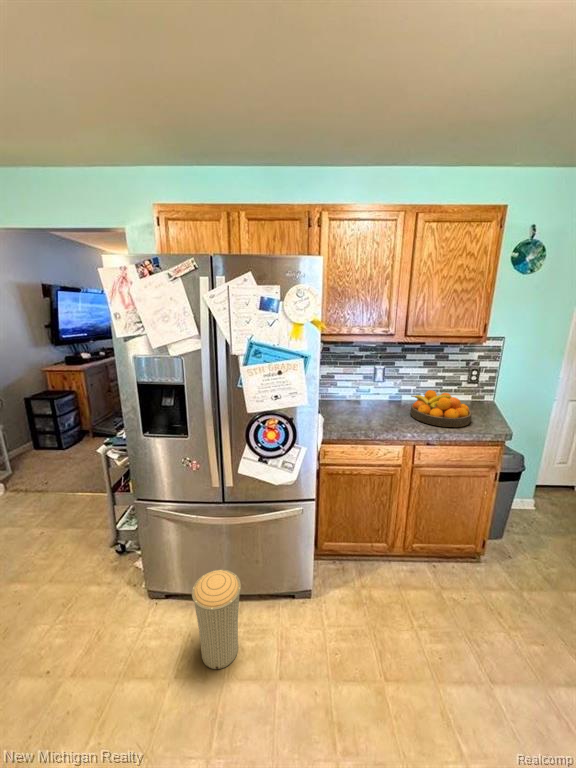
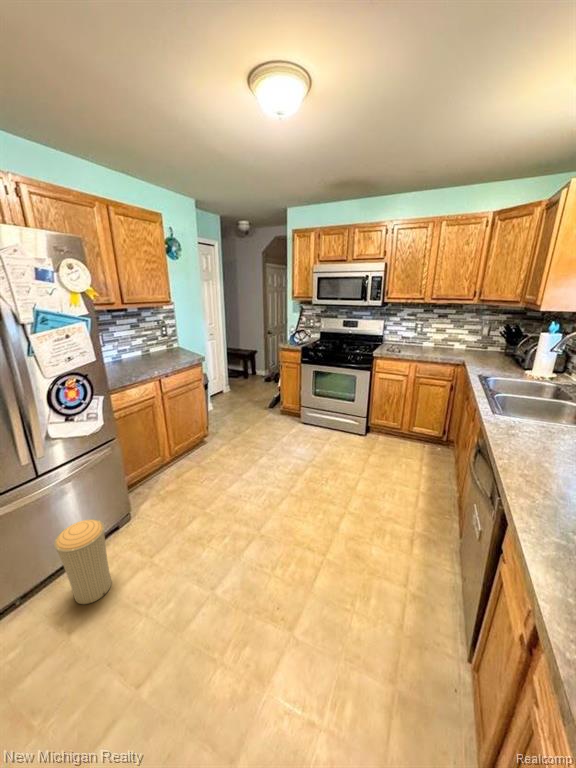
fruit bowl: present [410,390,472,427] -> none [136,343,180,365]

